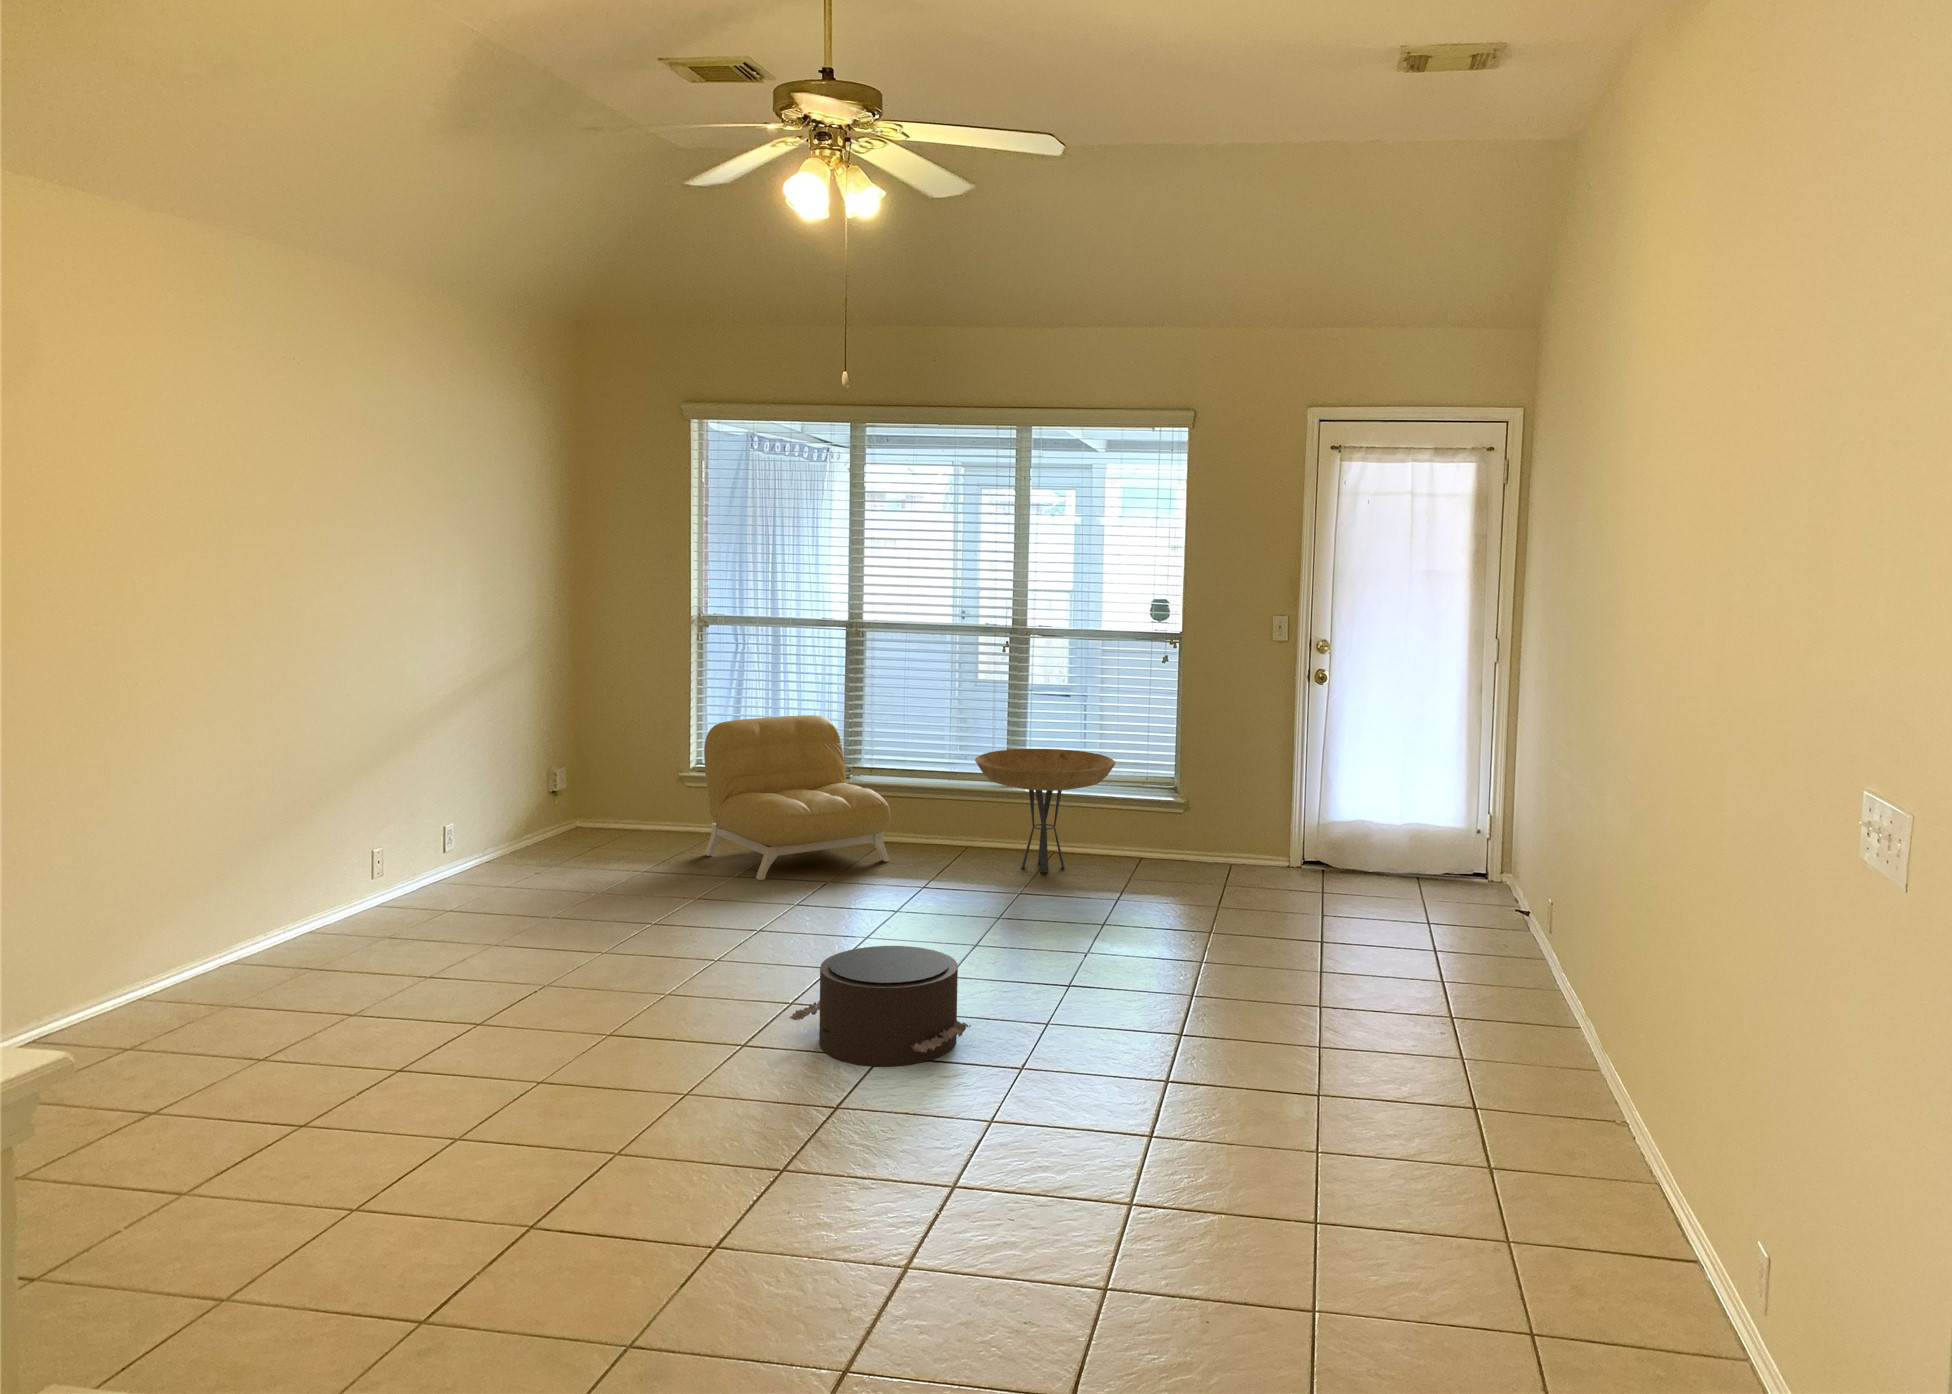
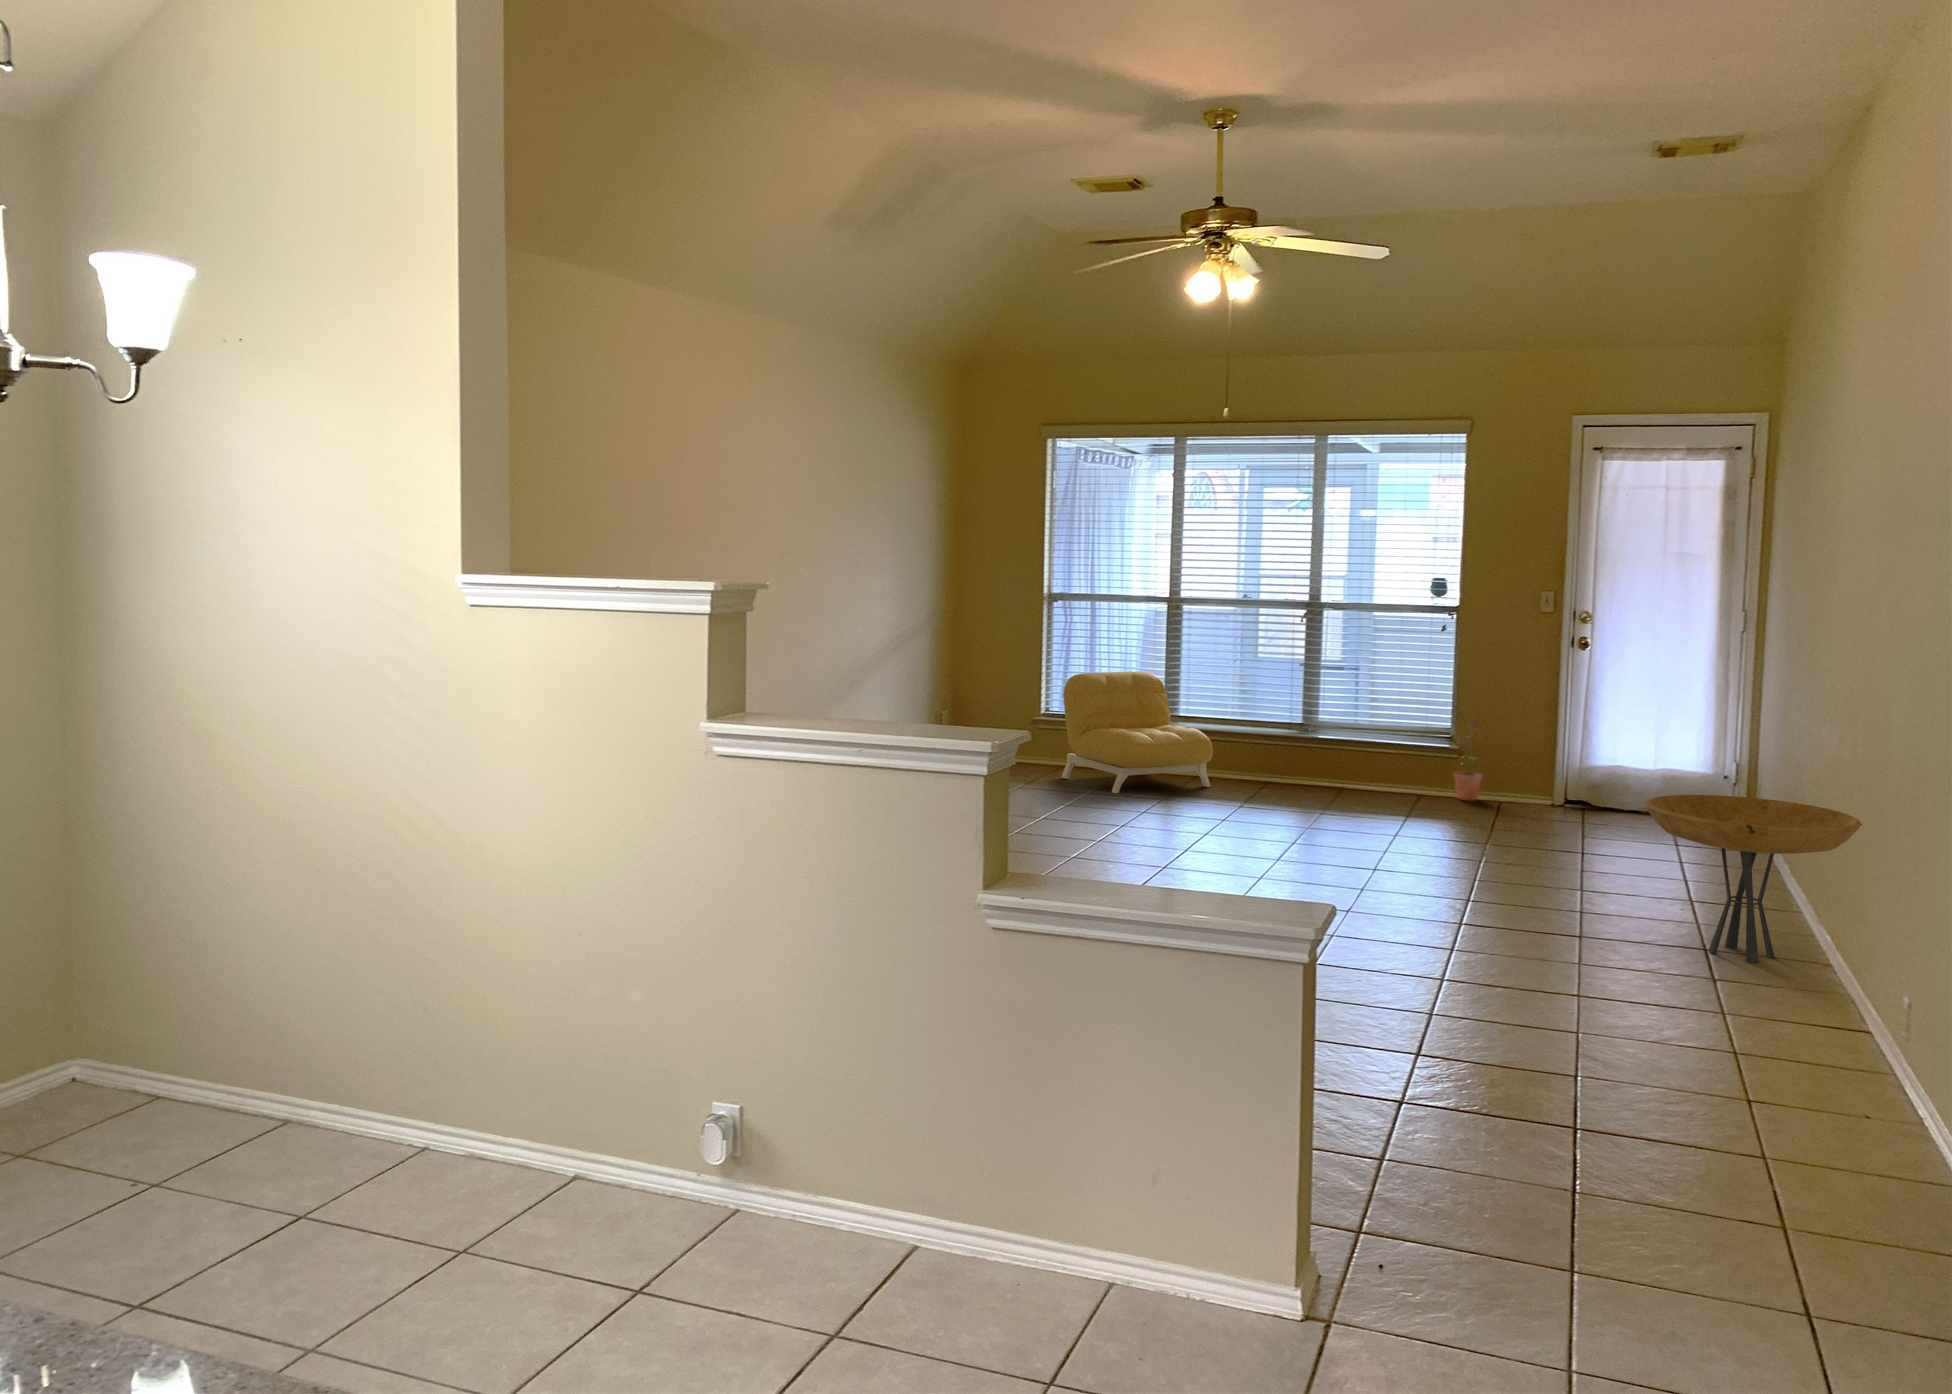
side table: present [975,749,1116,872] -> present [1644,795,1862,963]
potted plant: none [1173,769,1211,869] -> present [1452,719,1483,801]
pouf: present [790,946,971,1066] -> none [1194,813,1328,887]

